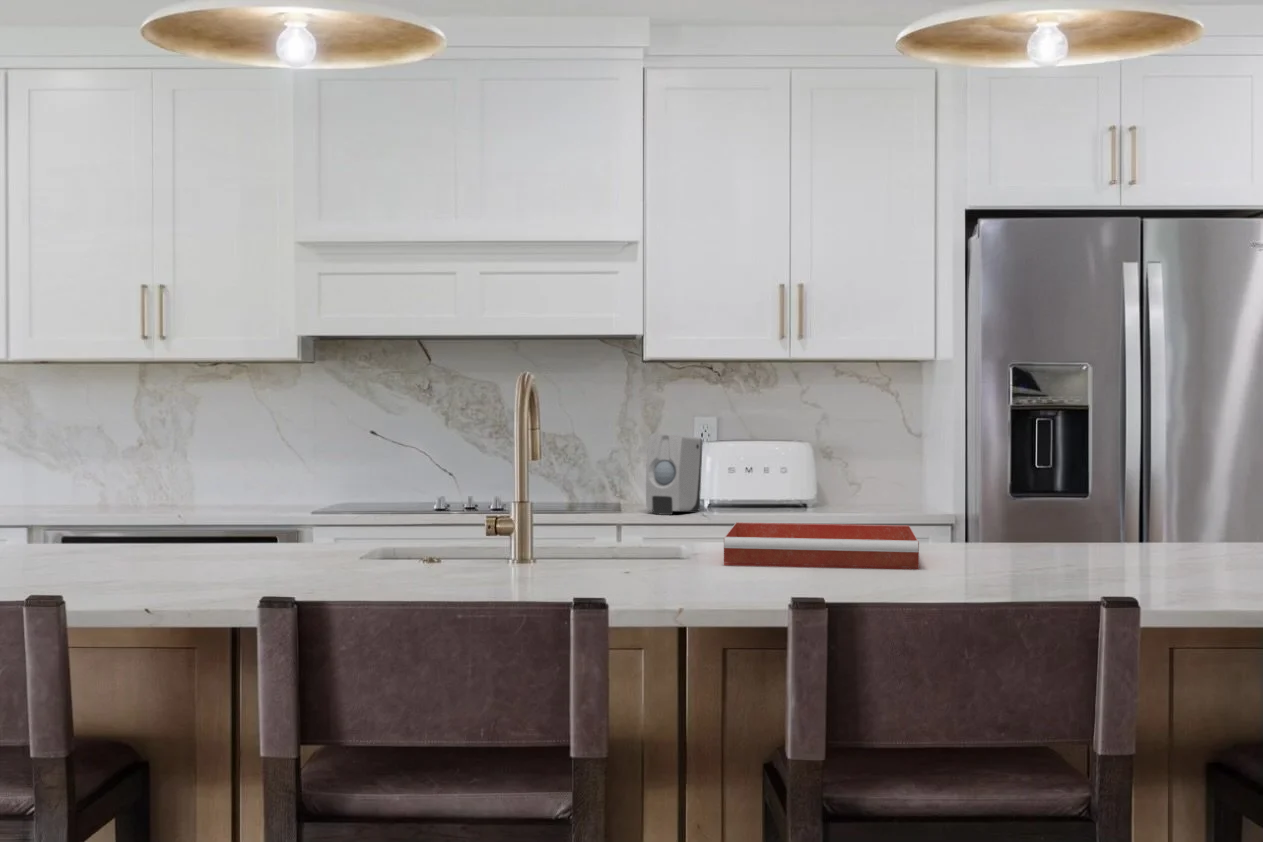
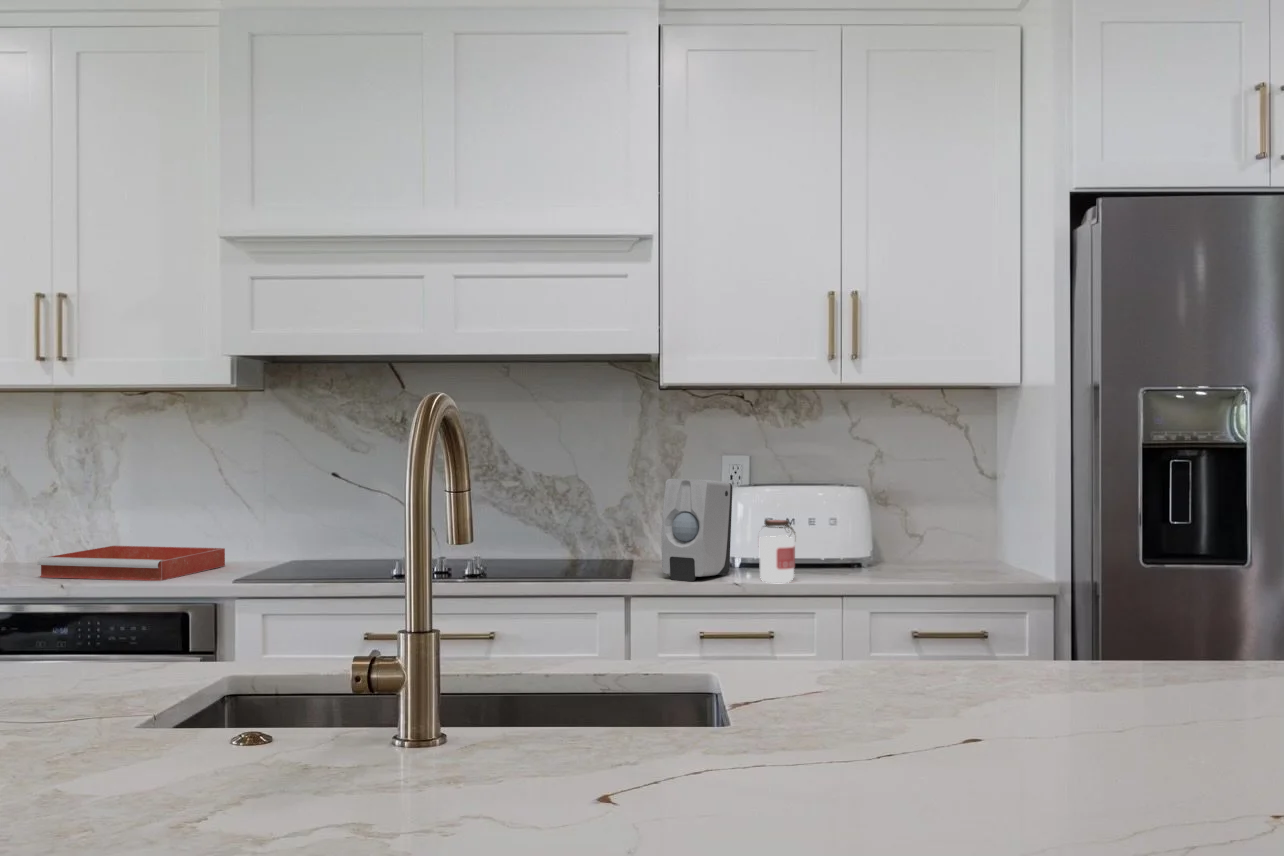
jar: none [722,466,752,516] -> present [760,520,795,583]
tray: present [723,522,919,569] -> present [37,546,225,581]

